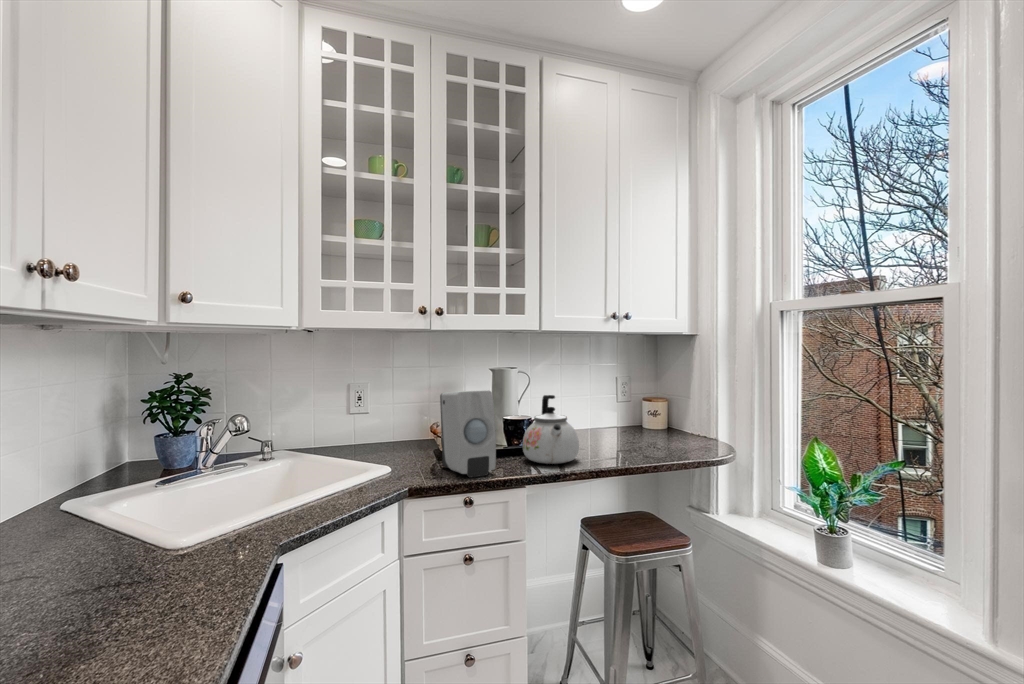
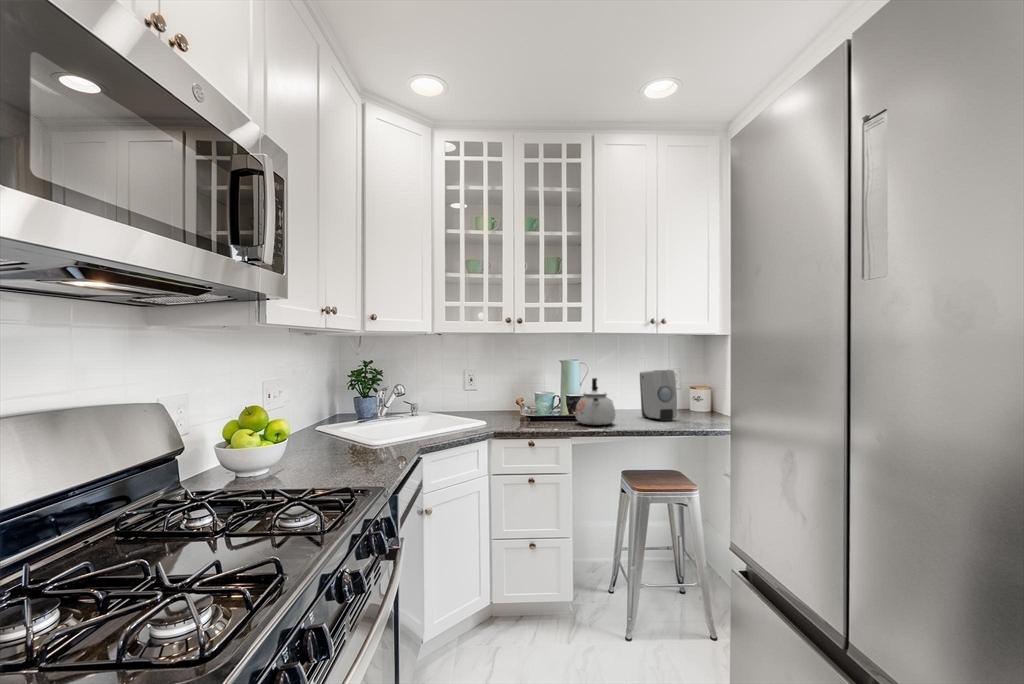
soap dispenser: present [440,391,496,477] -> present [640,370,677,421]

